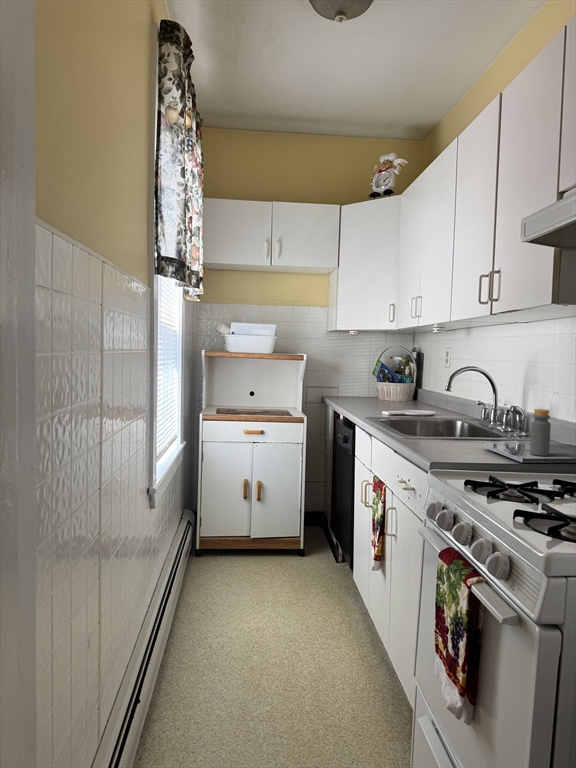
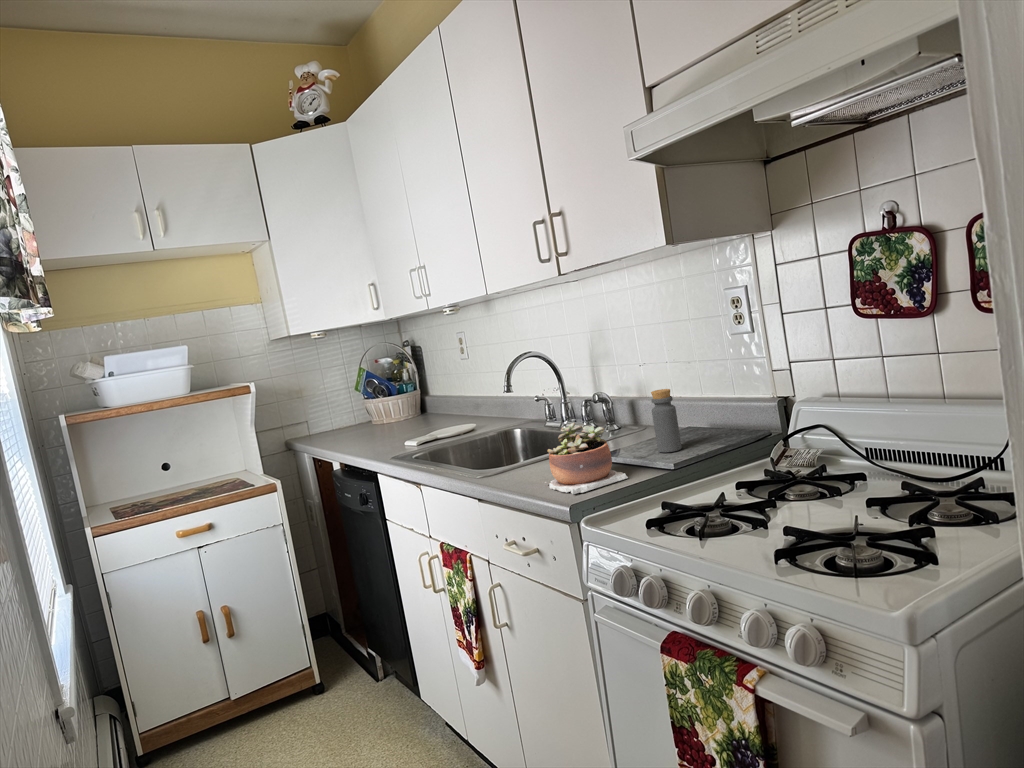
succulent plant: none [433,414,488,460] -> present [545,423,628,494]

